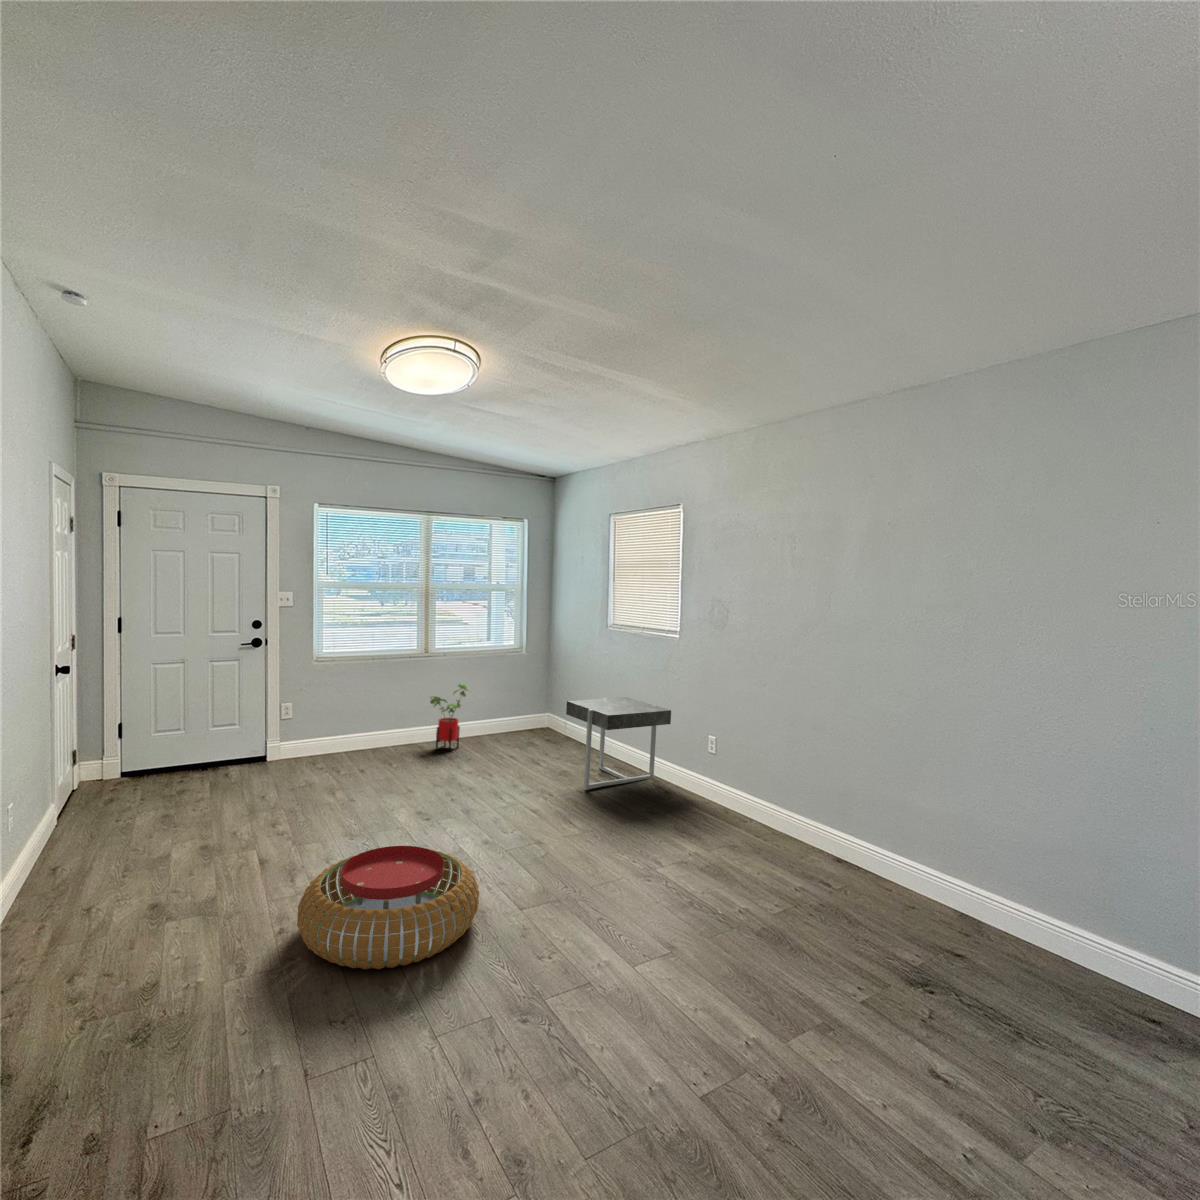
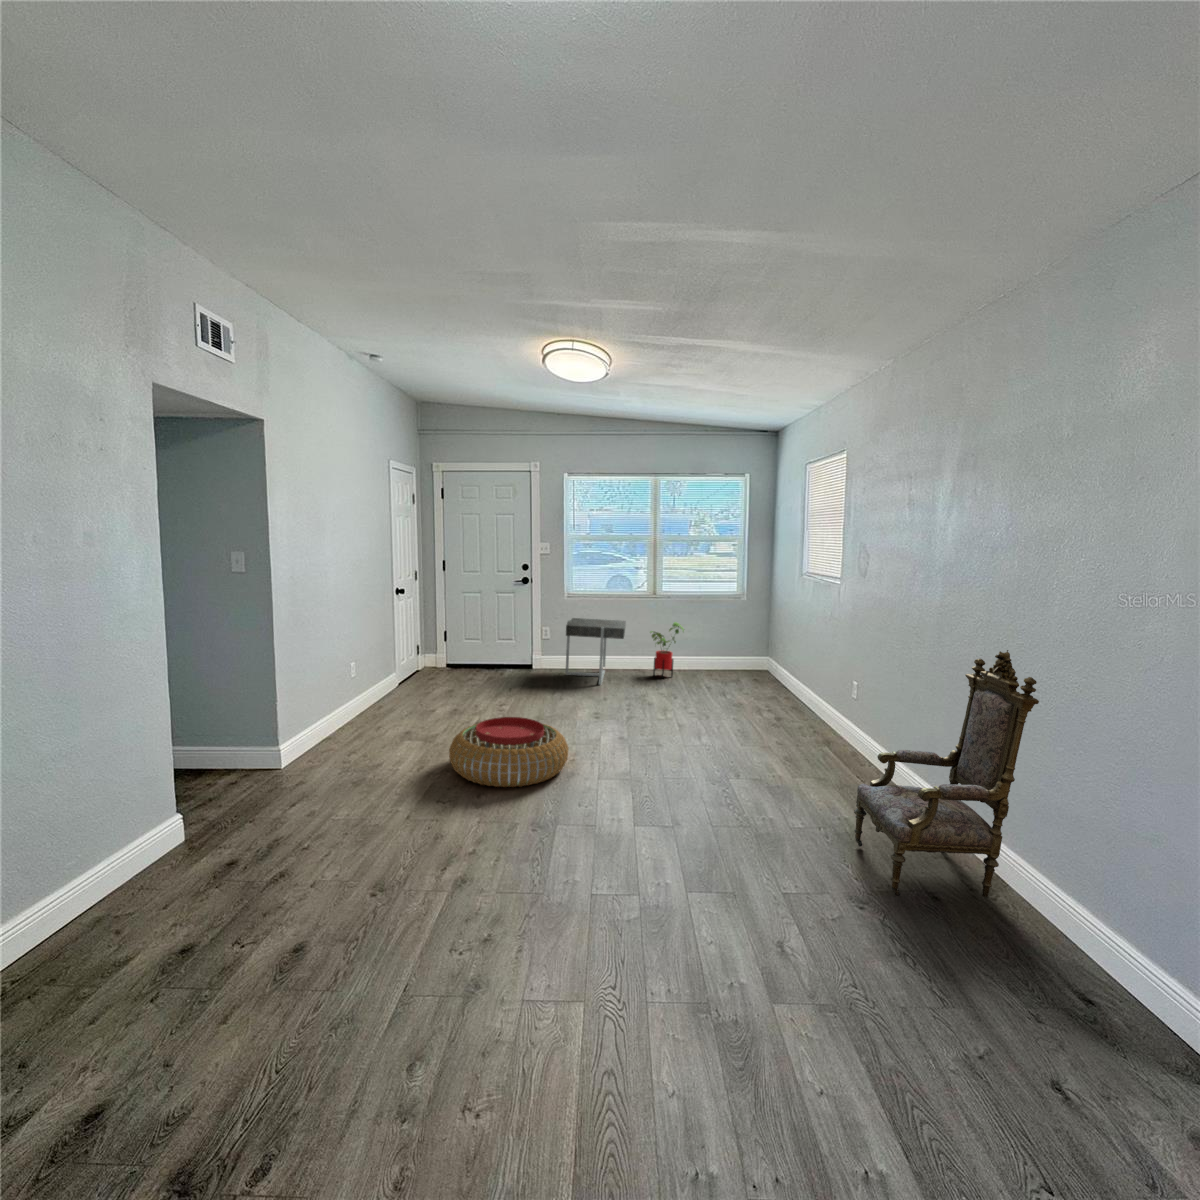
side table: present [566,697,671,789] -> present [566,618,626,685]
armchair: none [837,699,1004,959] -> present [854,650,1039,897]

